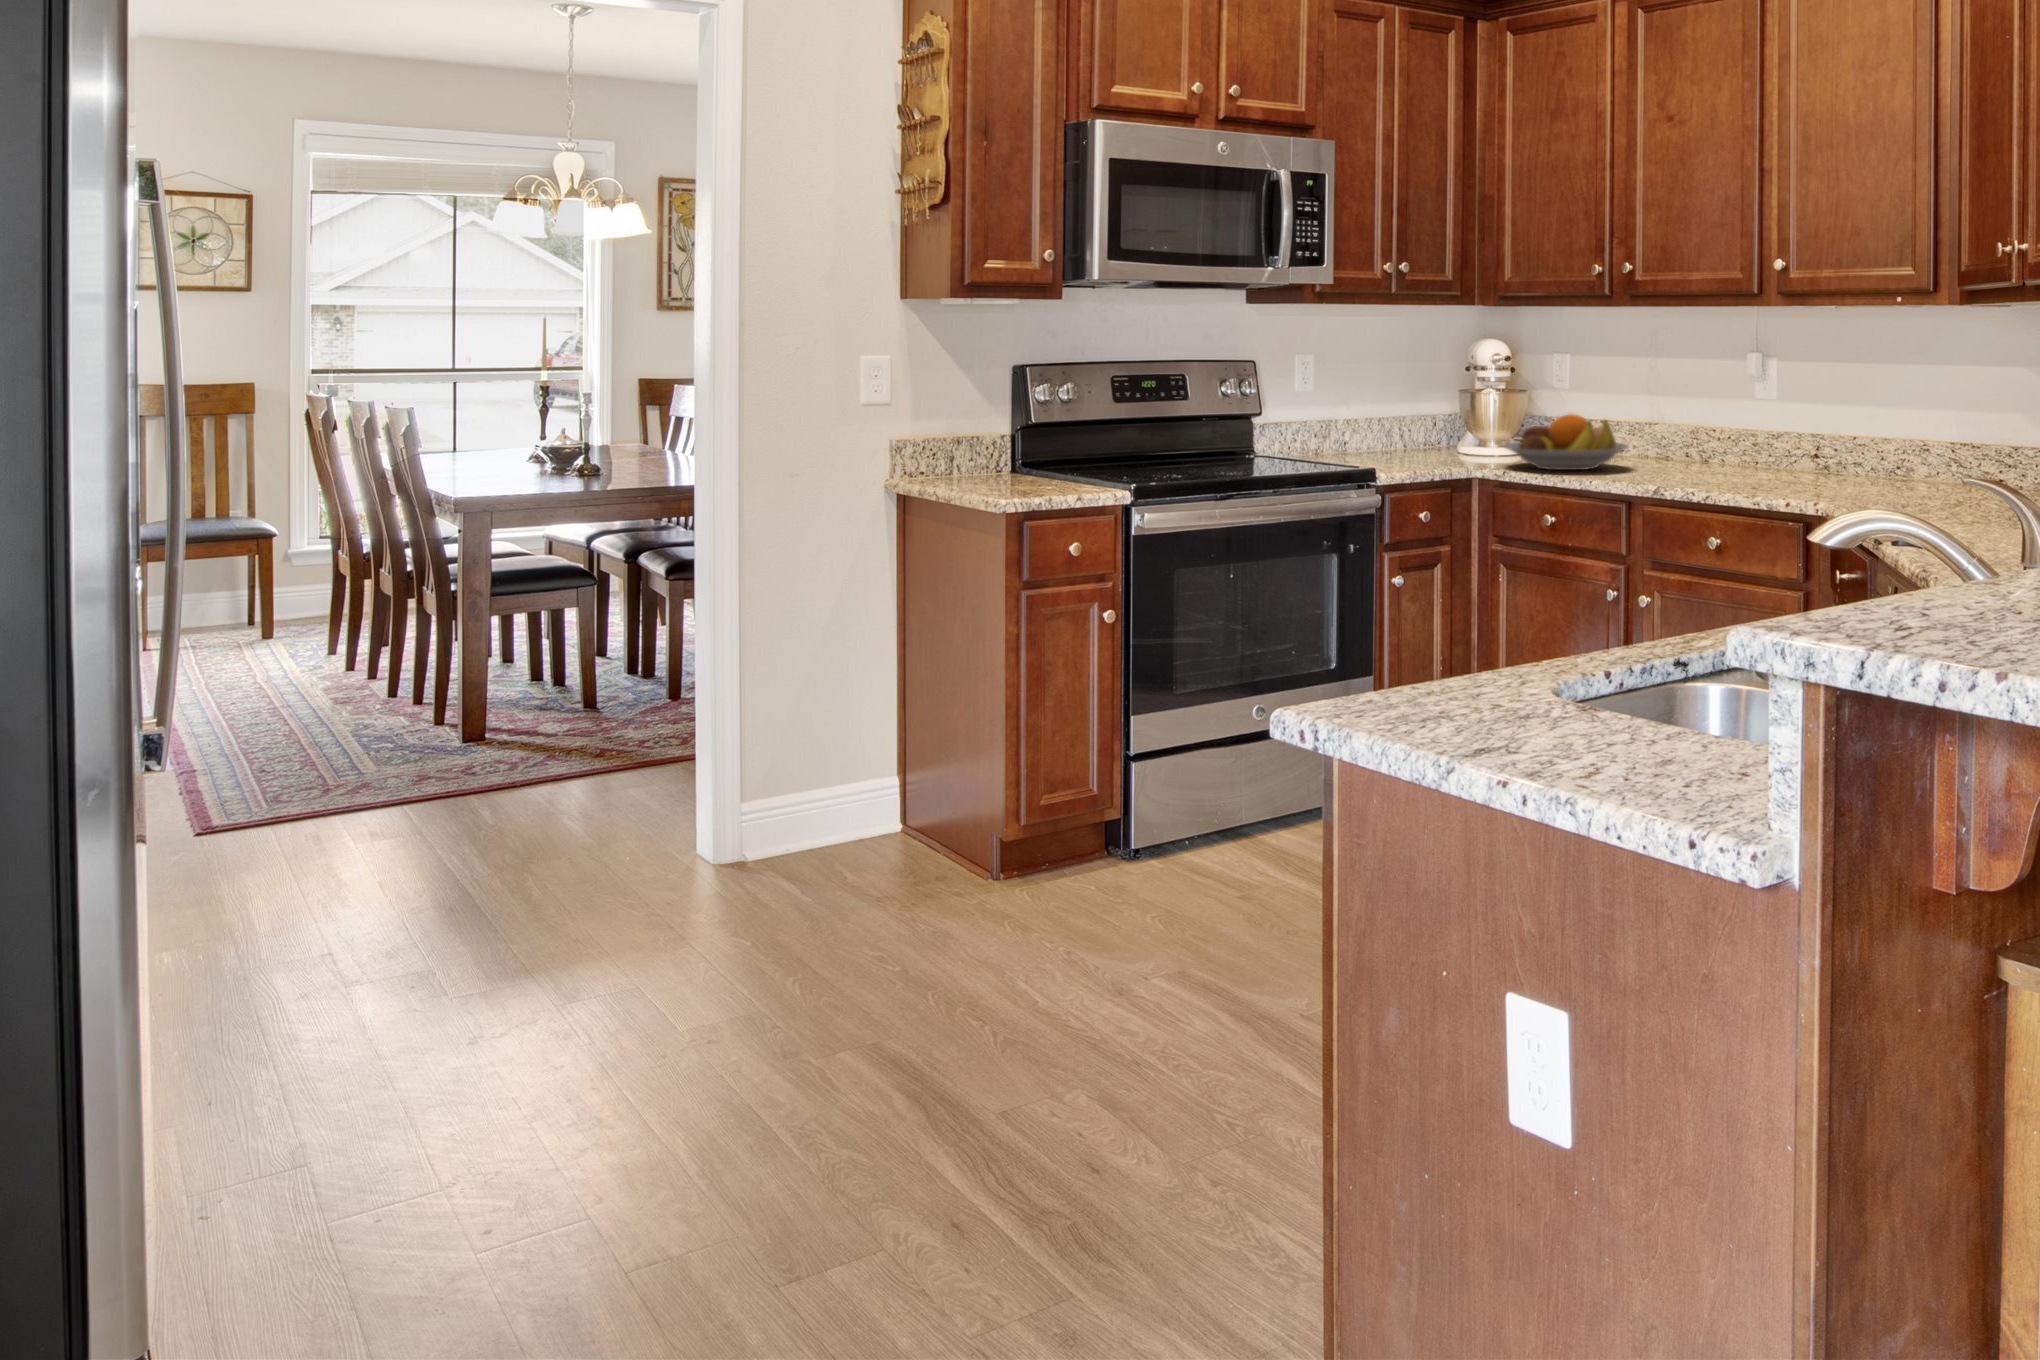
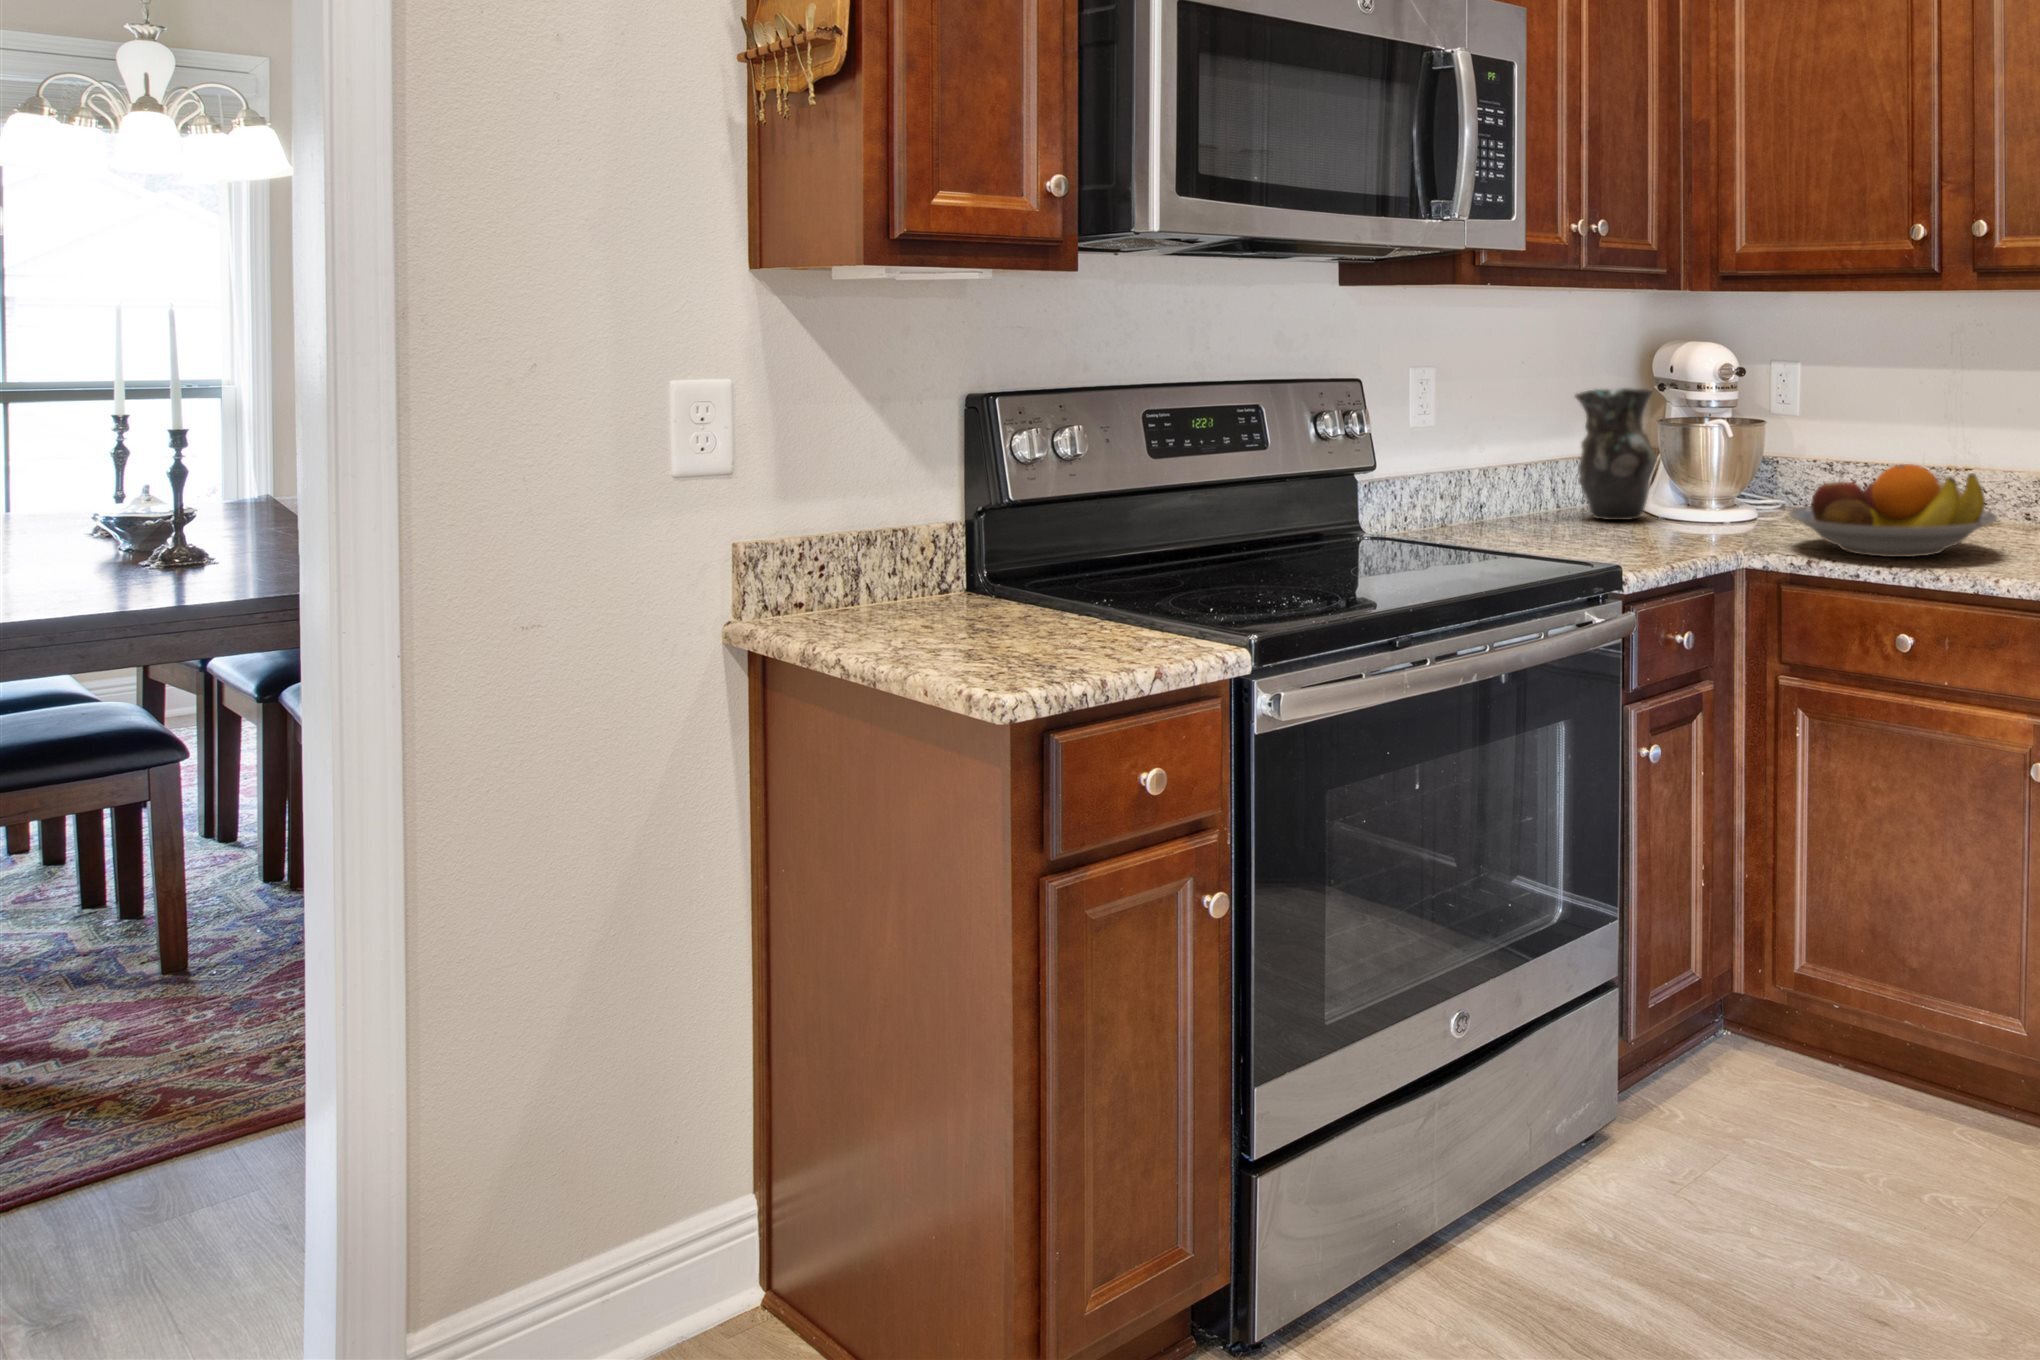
vase: none [1401,369,1454,452] -> present [1575,388,1657,520]

